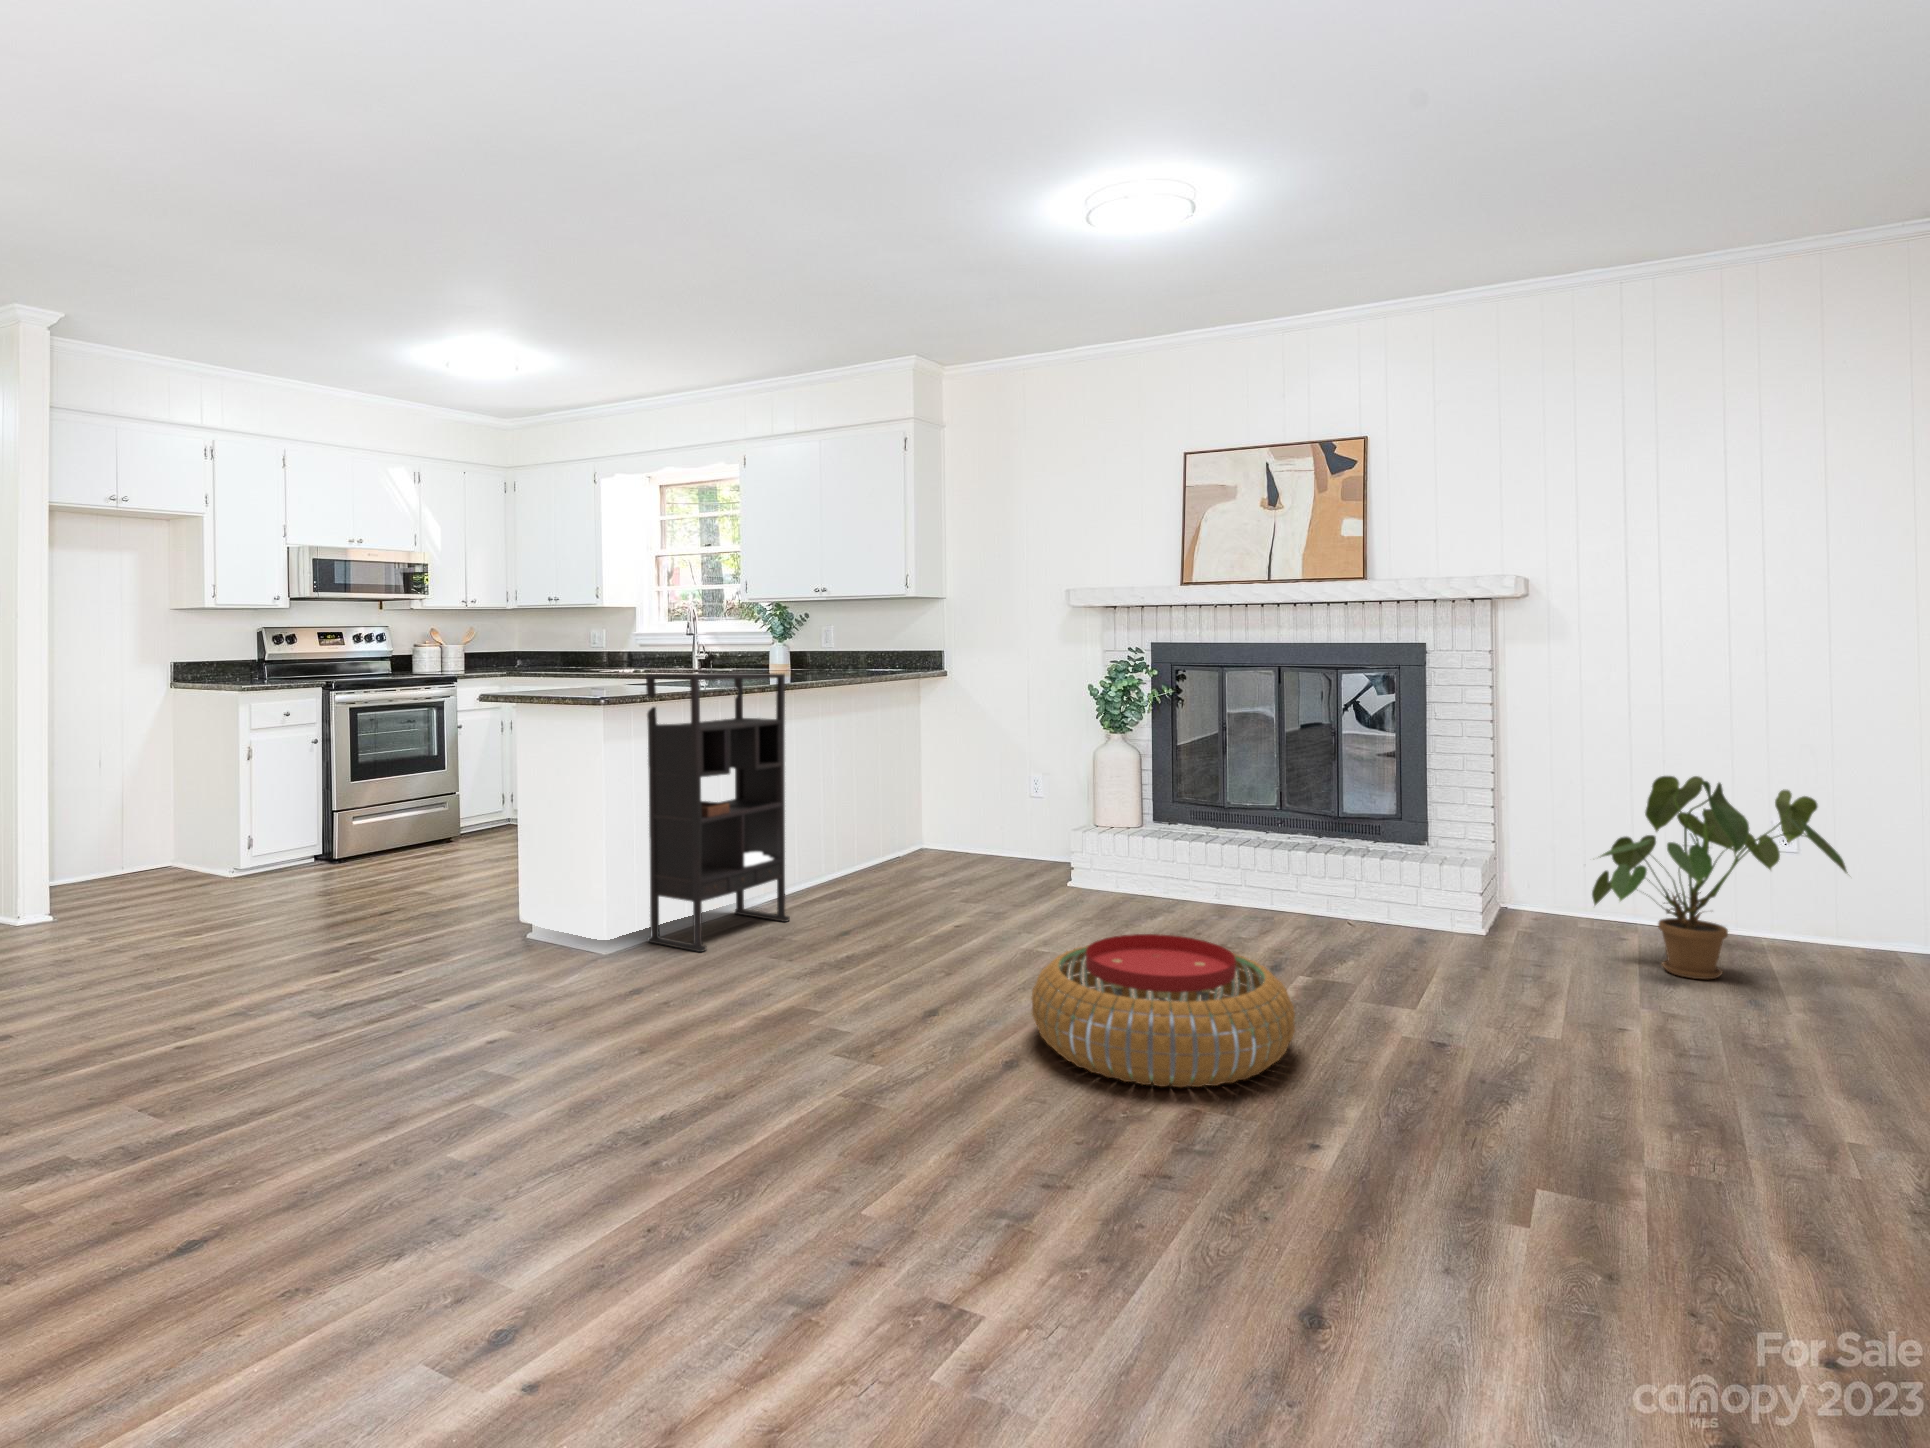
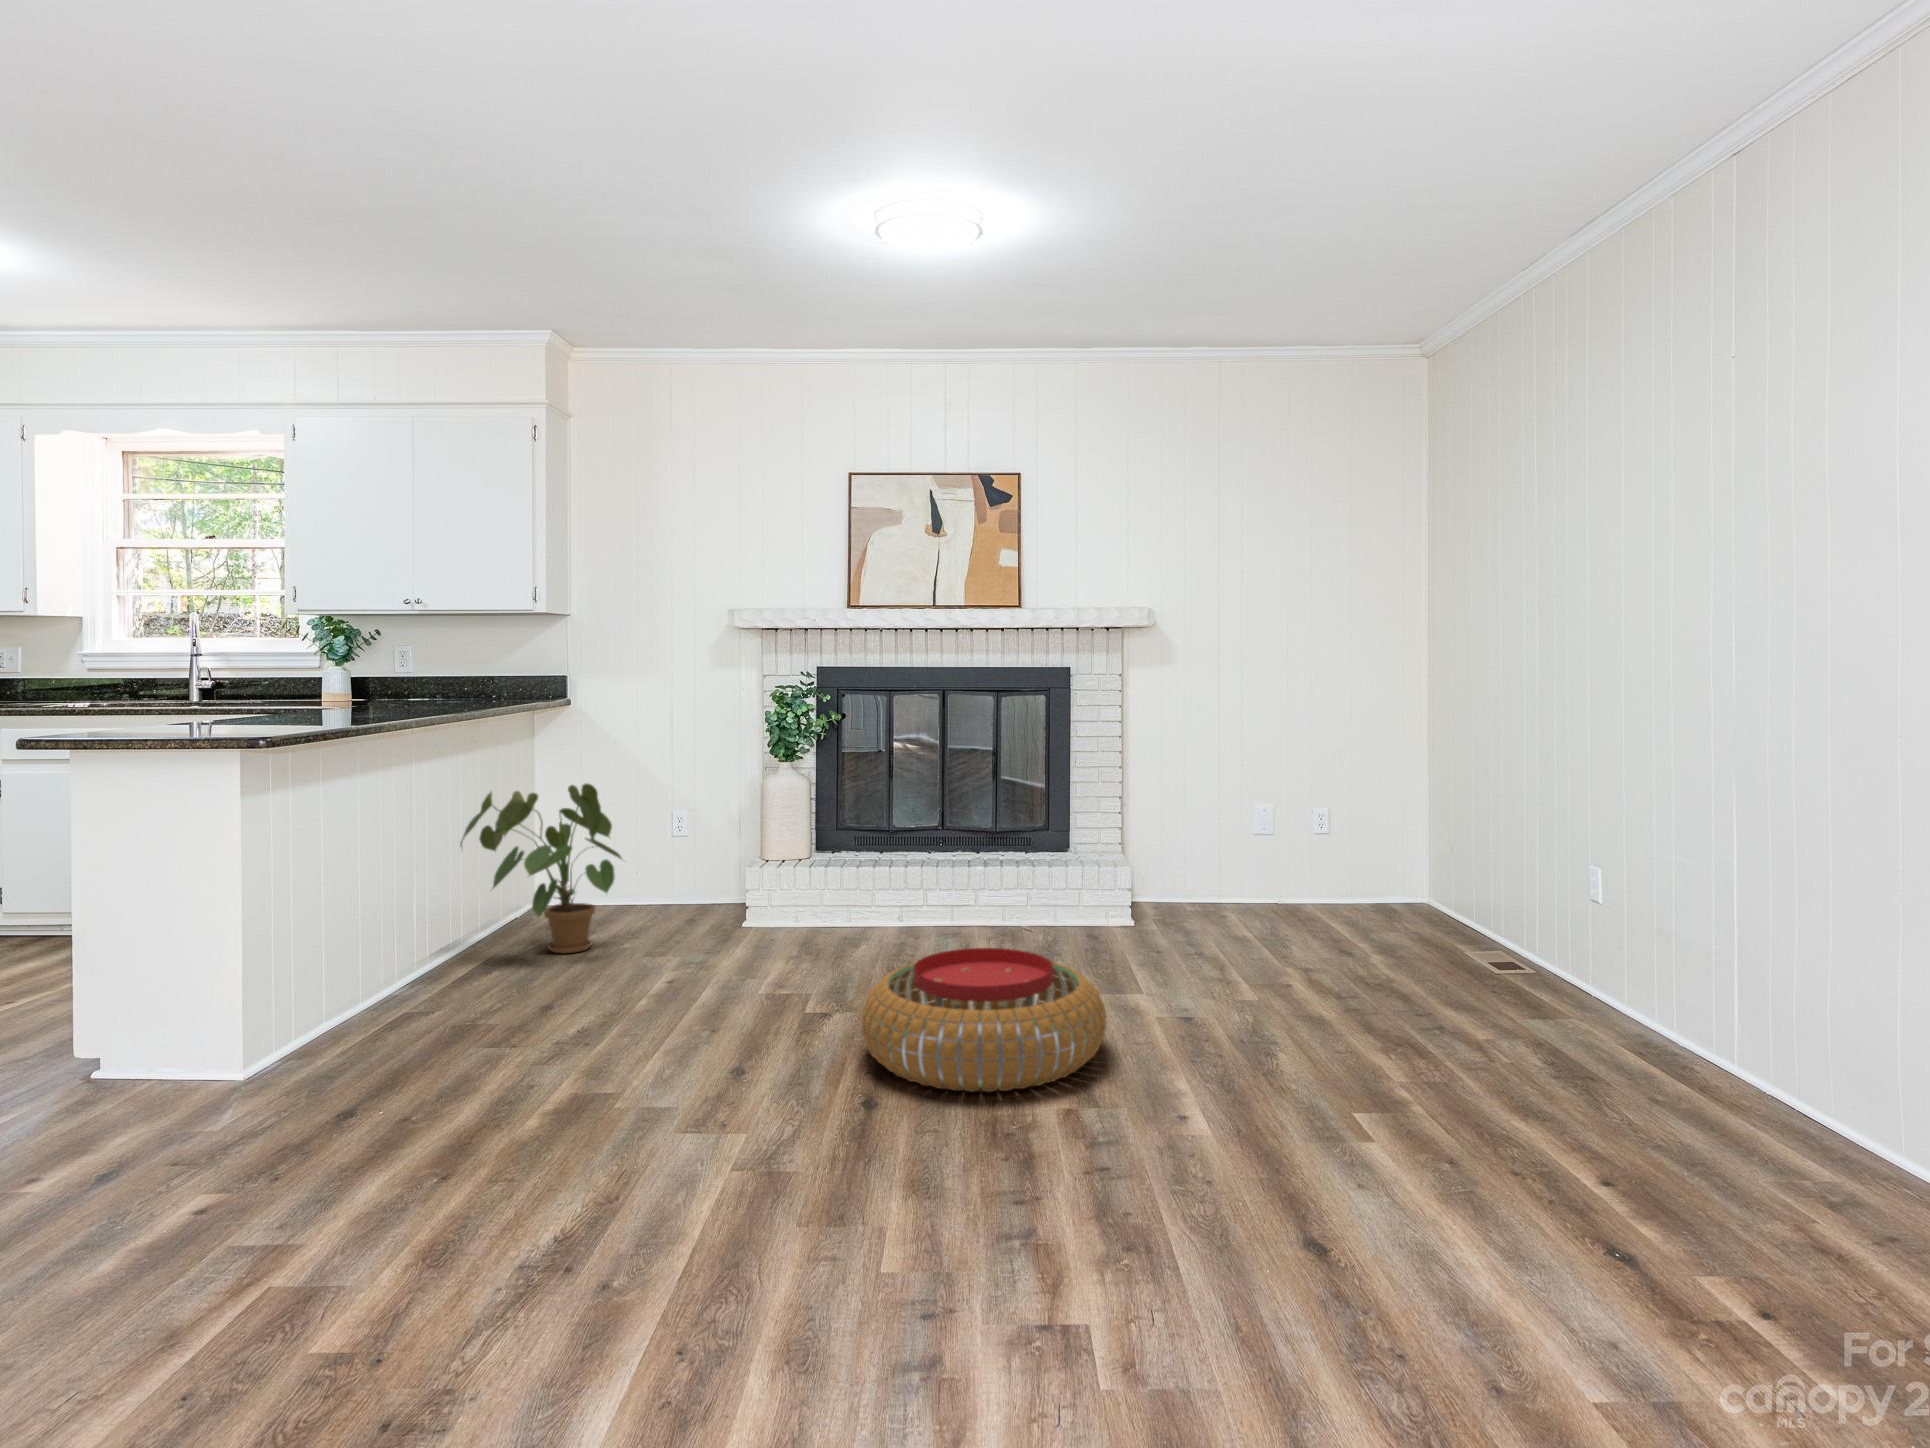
bookshelf: present [645,673,790,952] -> none [285,704,464,1060]
house plant: present [1592,776,1848,979] -> present [460,784,622,953]

